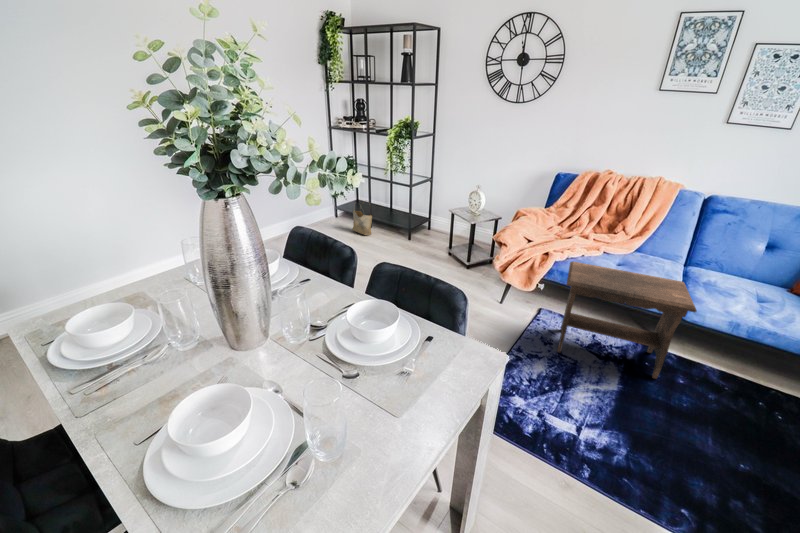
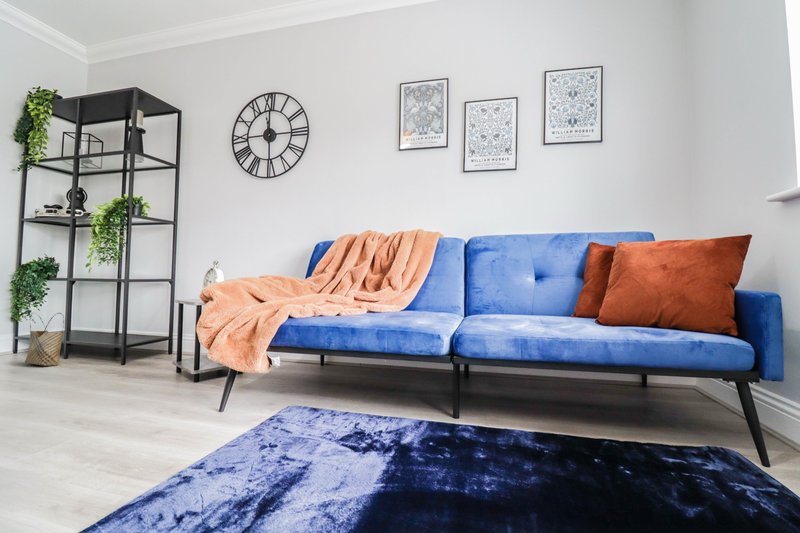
footstool: present [557,262,697,379] -> none [264,297,457,462]

